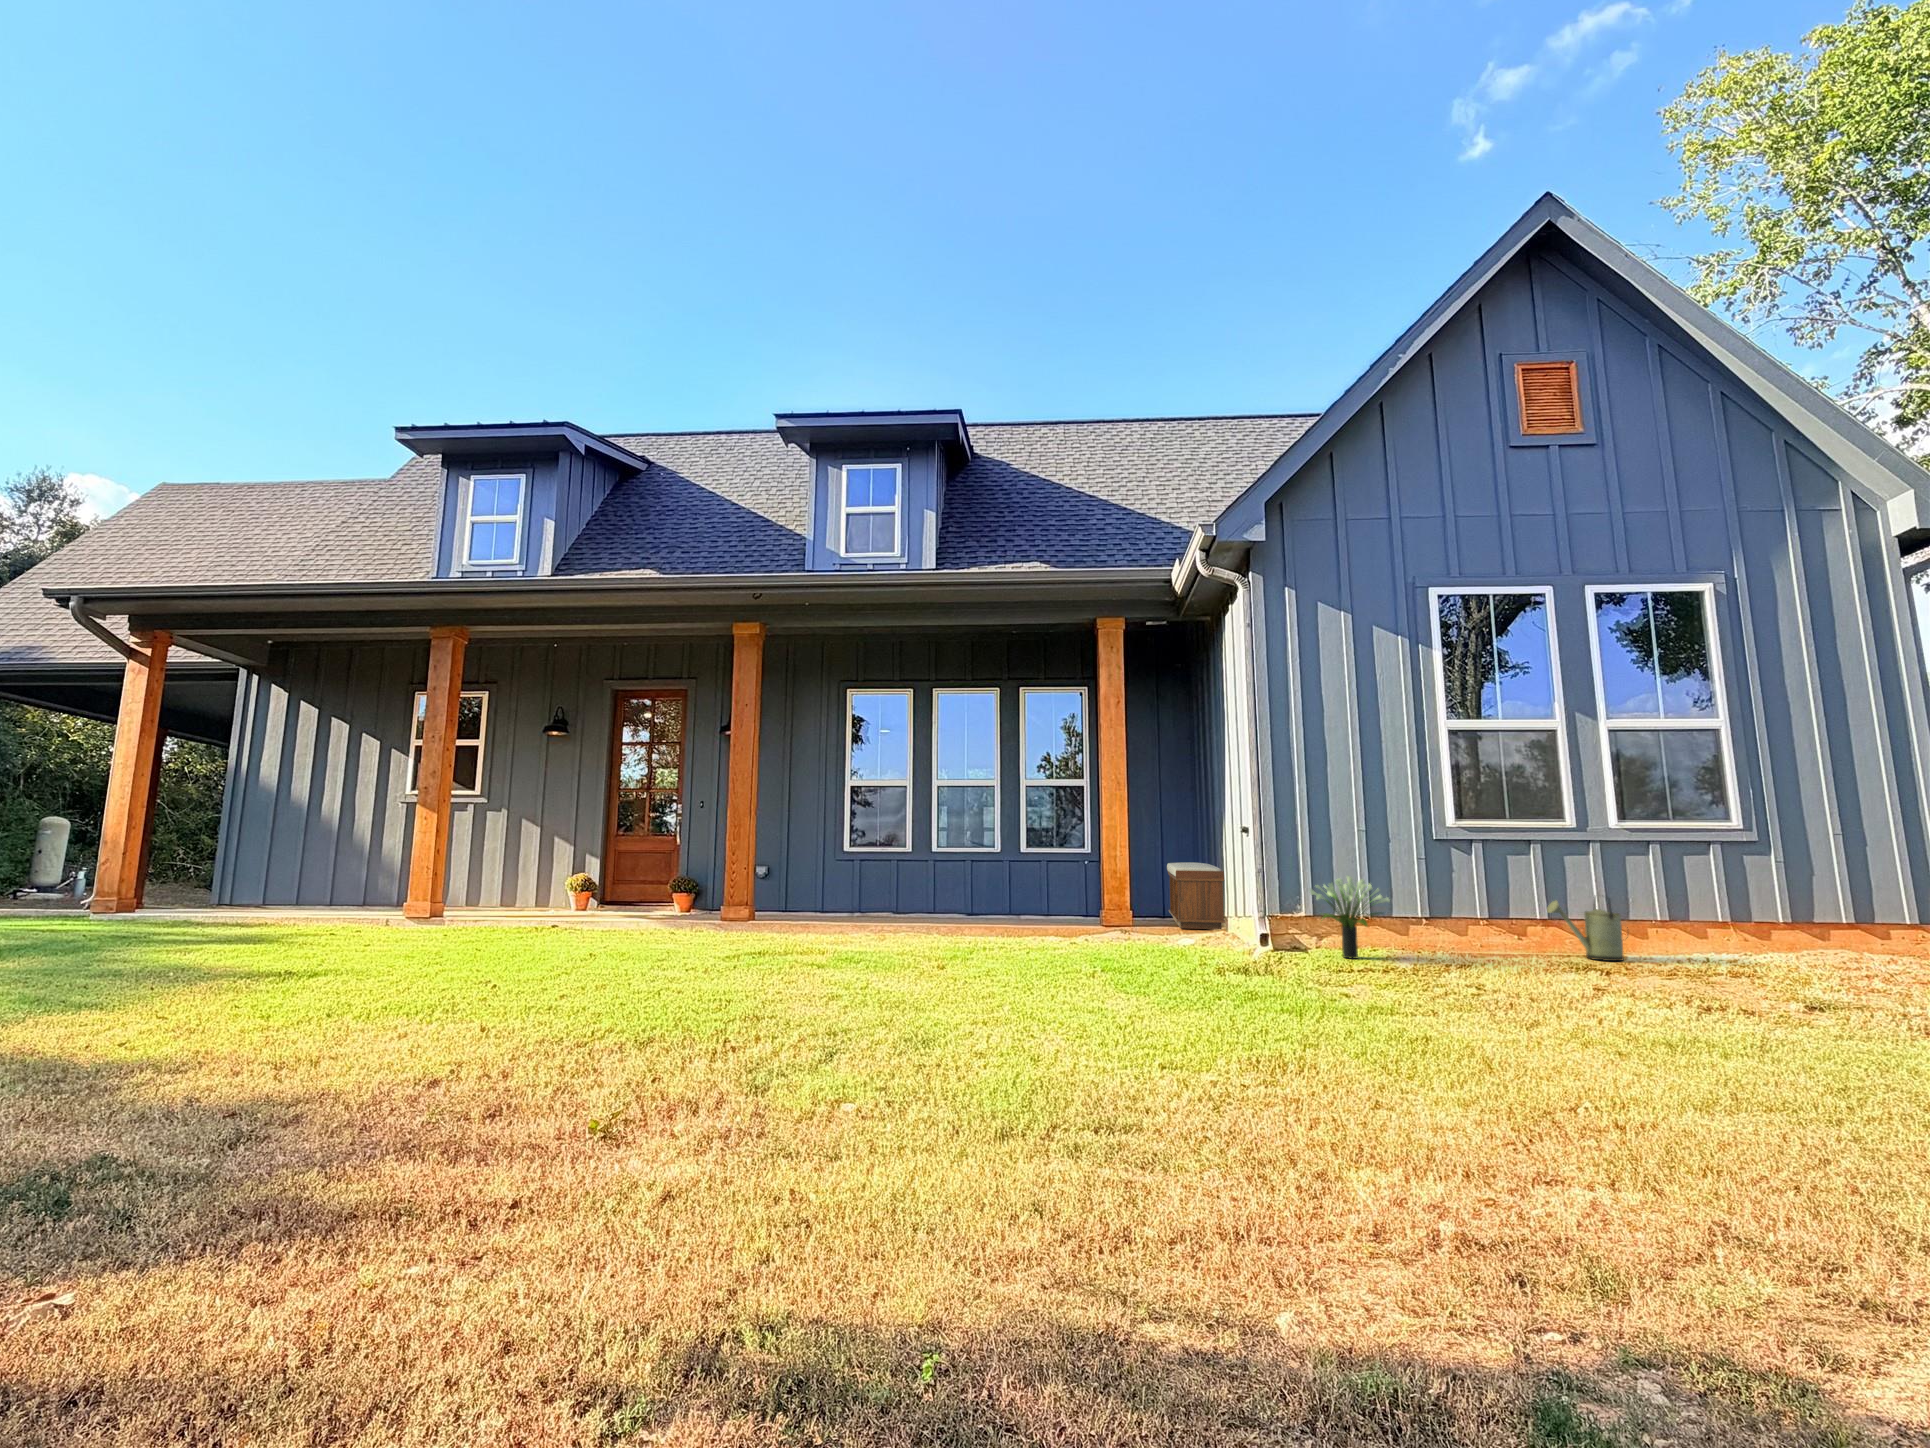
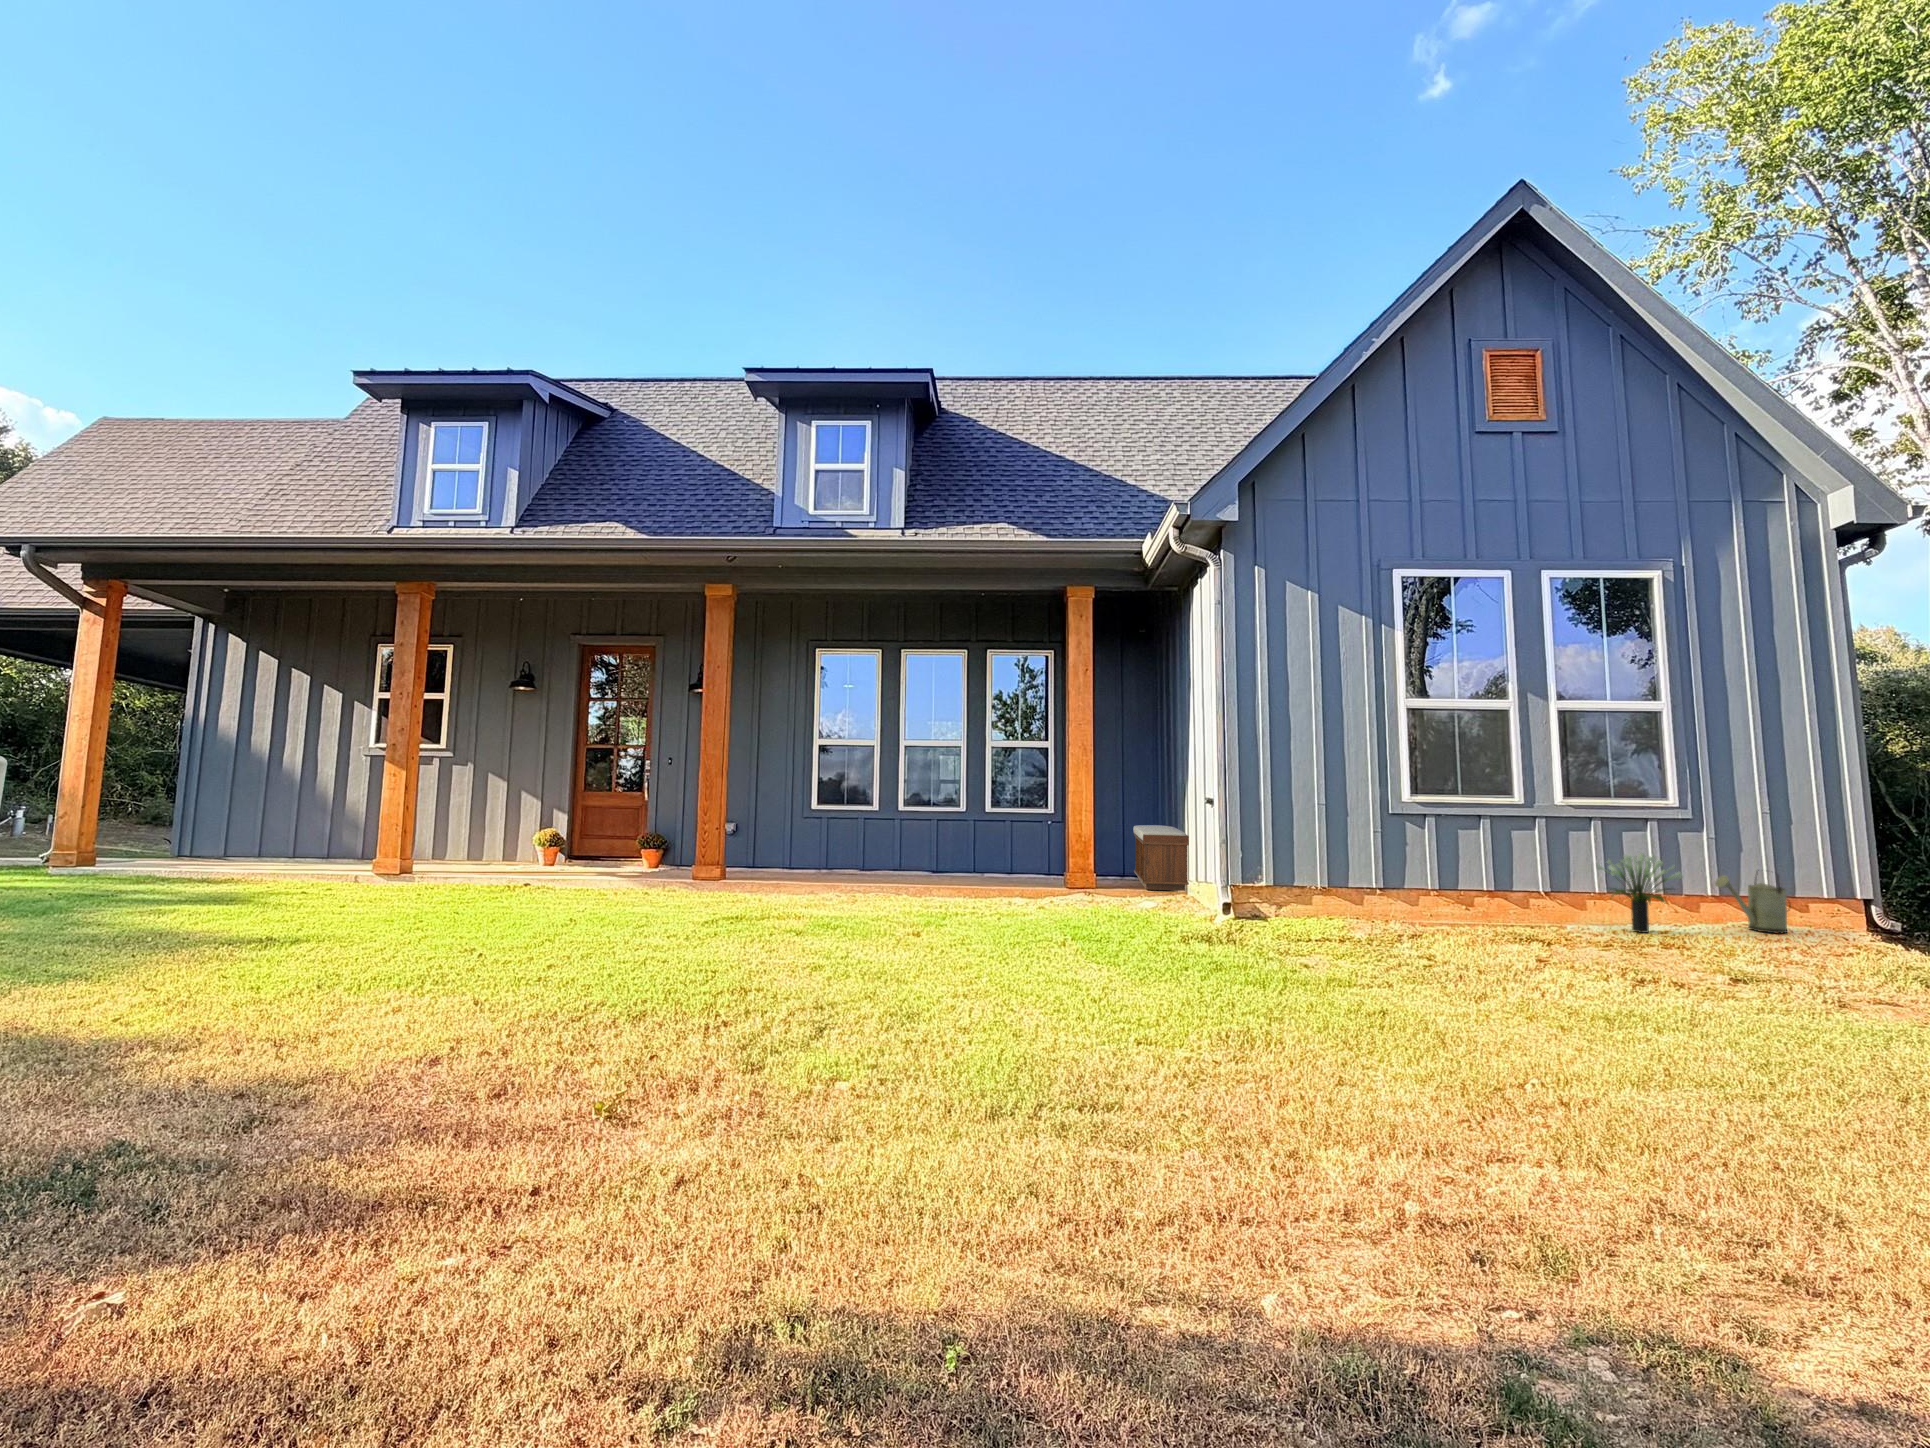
potted plant: present [1310,876,1390,959] -> present [1597,853,1683,933]
watering can: present [1547,897,1628,961] -> present [1715,875,1790,933]

